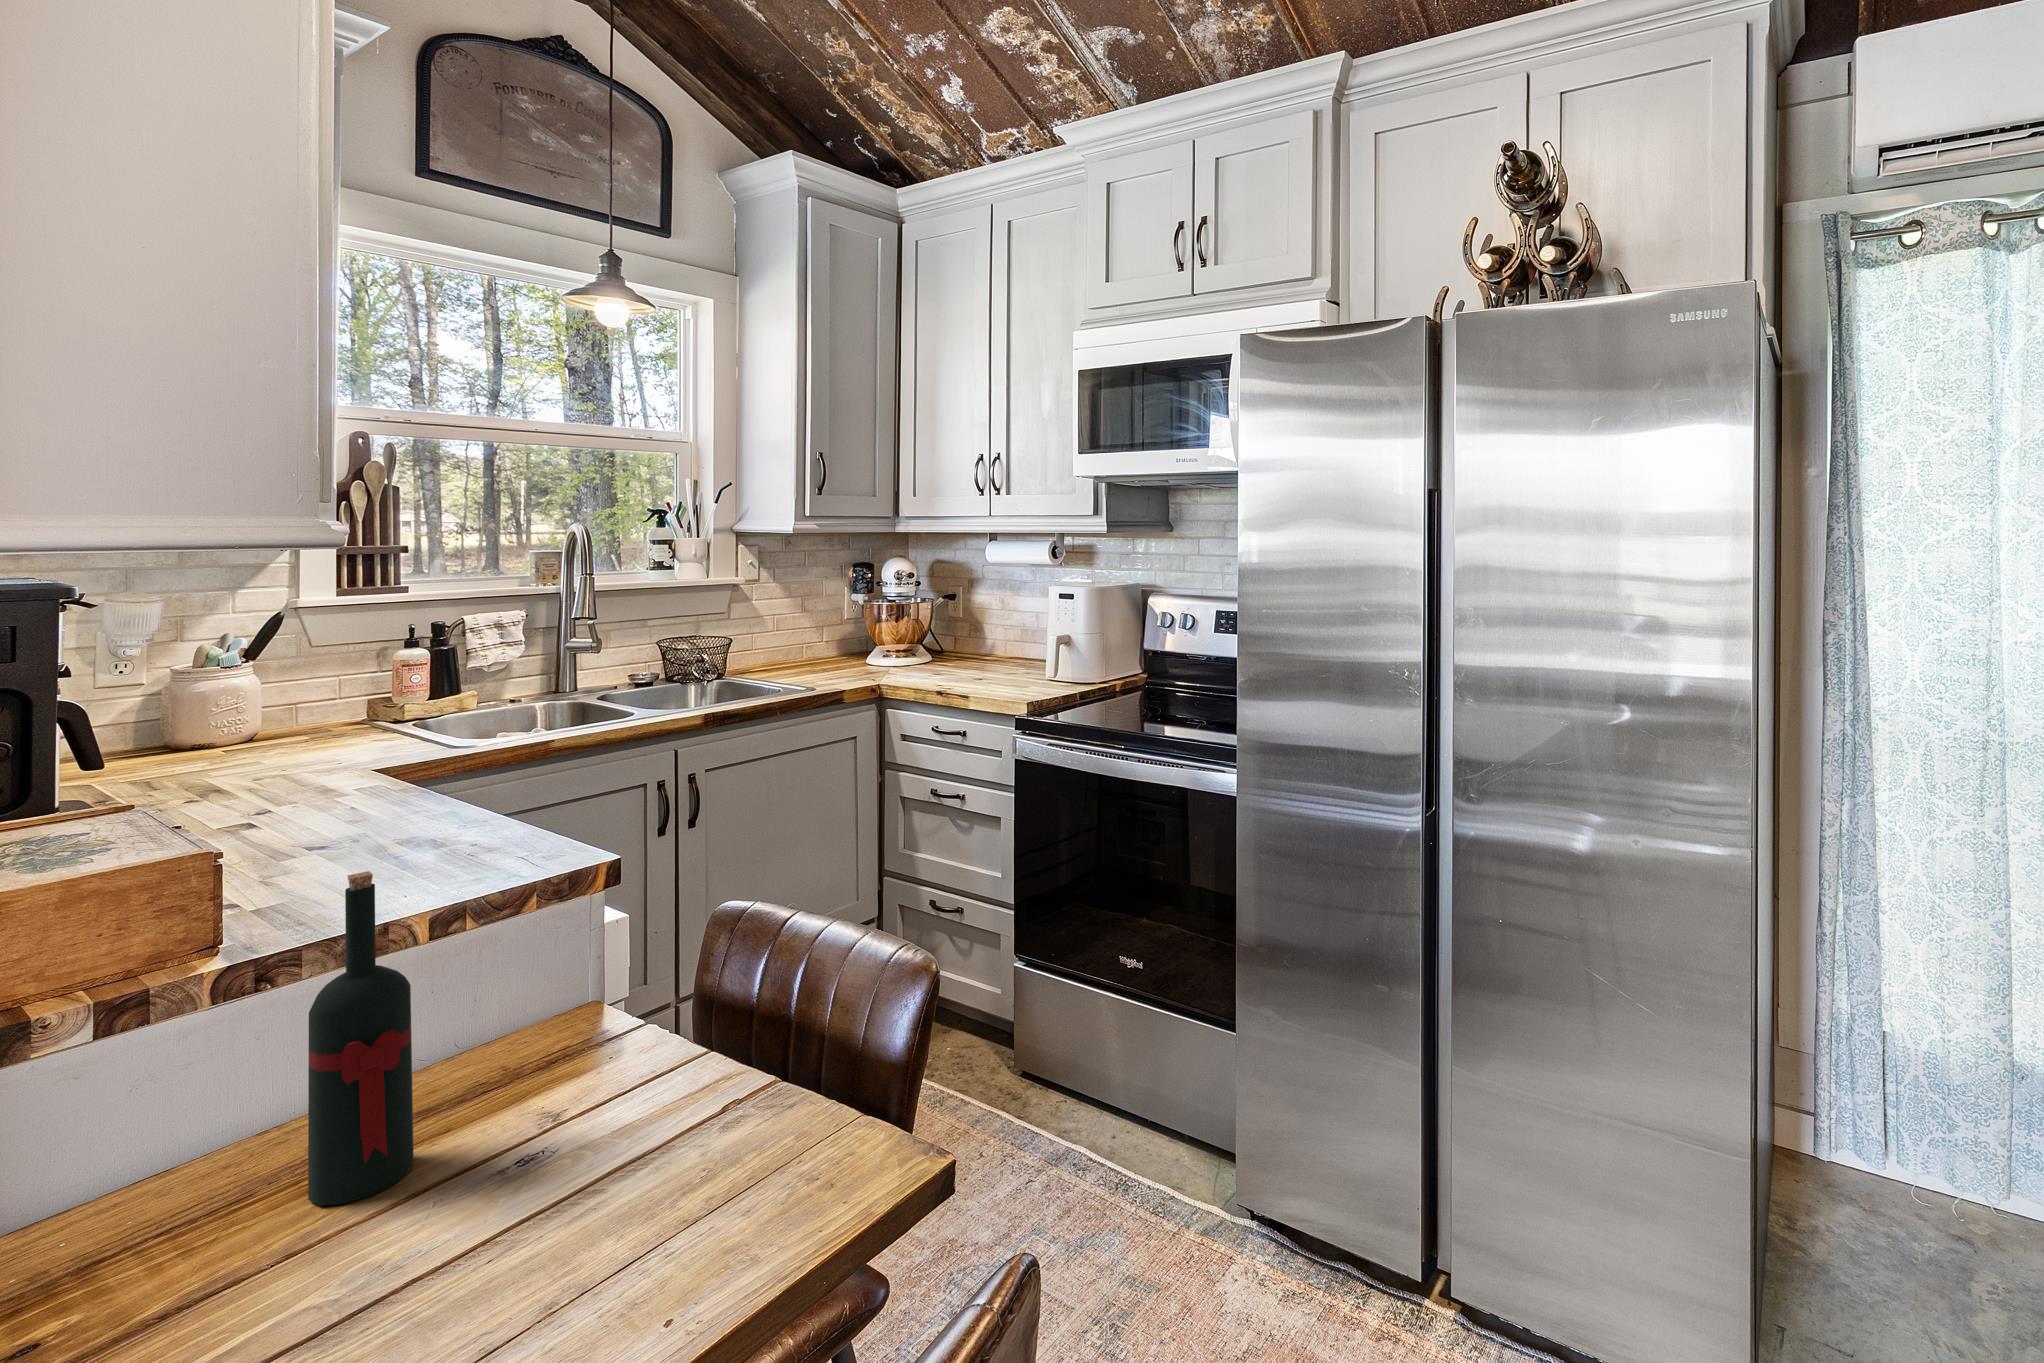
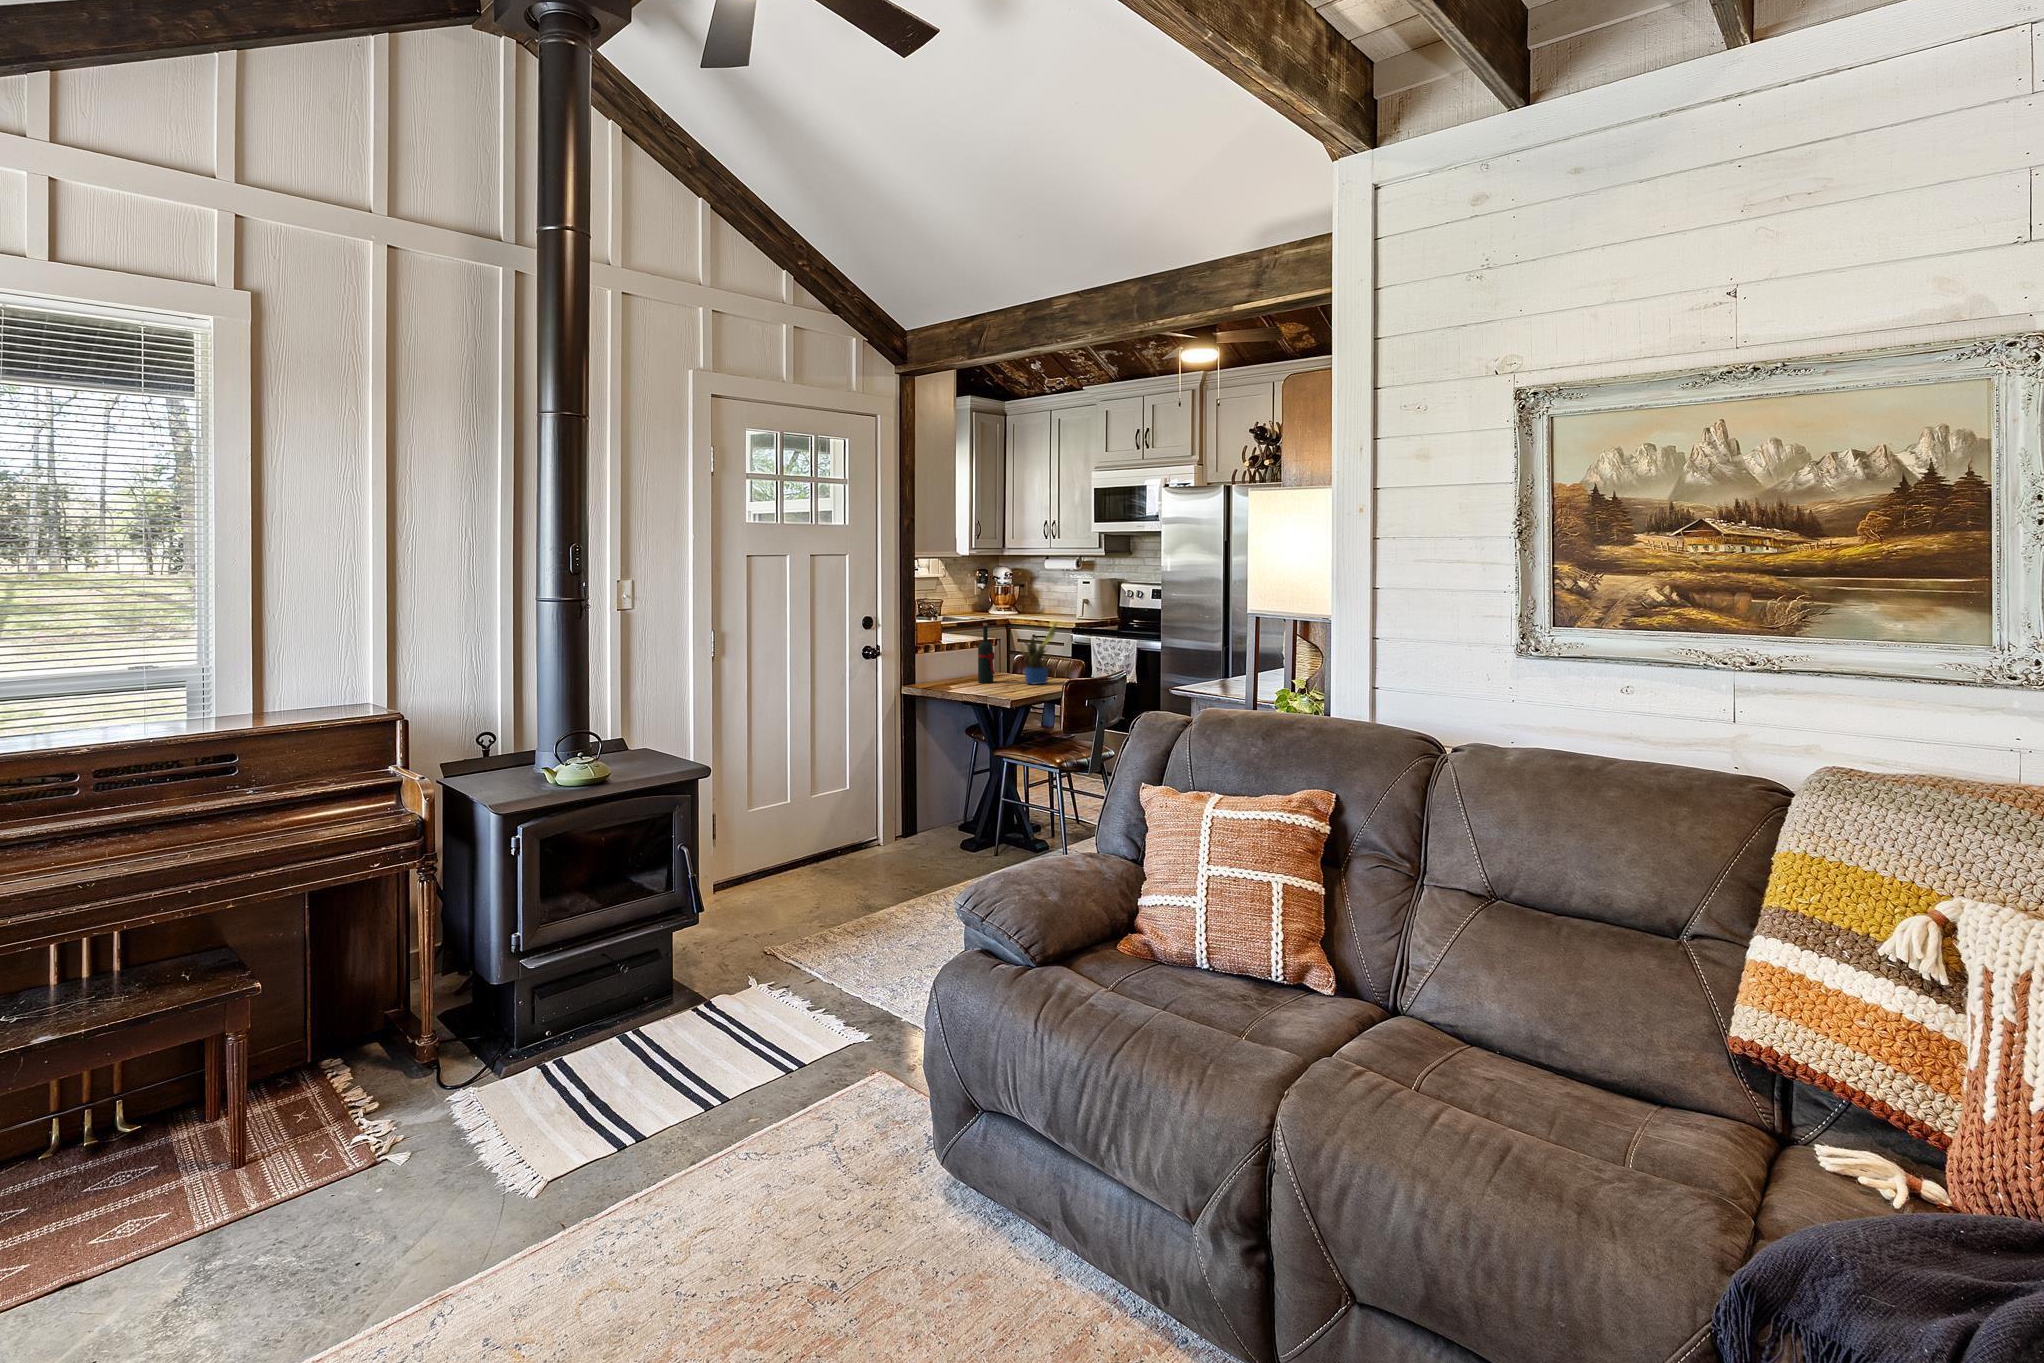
potted plant: none [498,853,745,1255] -> present [1021,624,1056,684]

